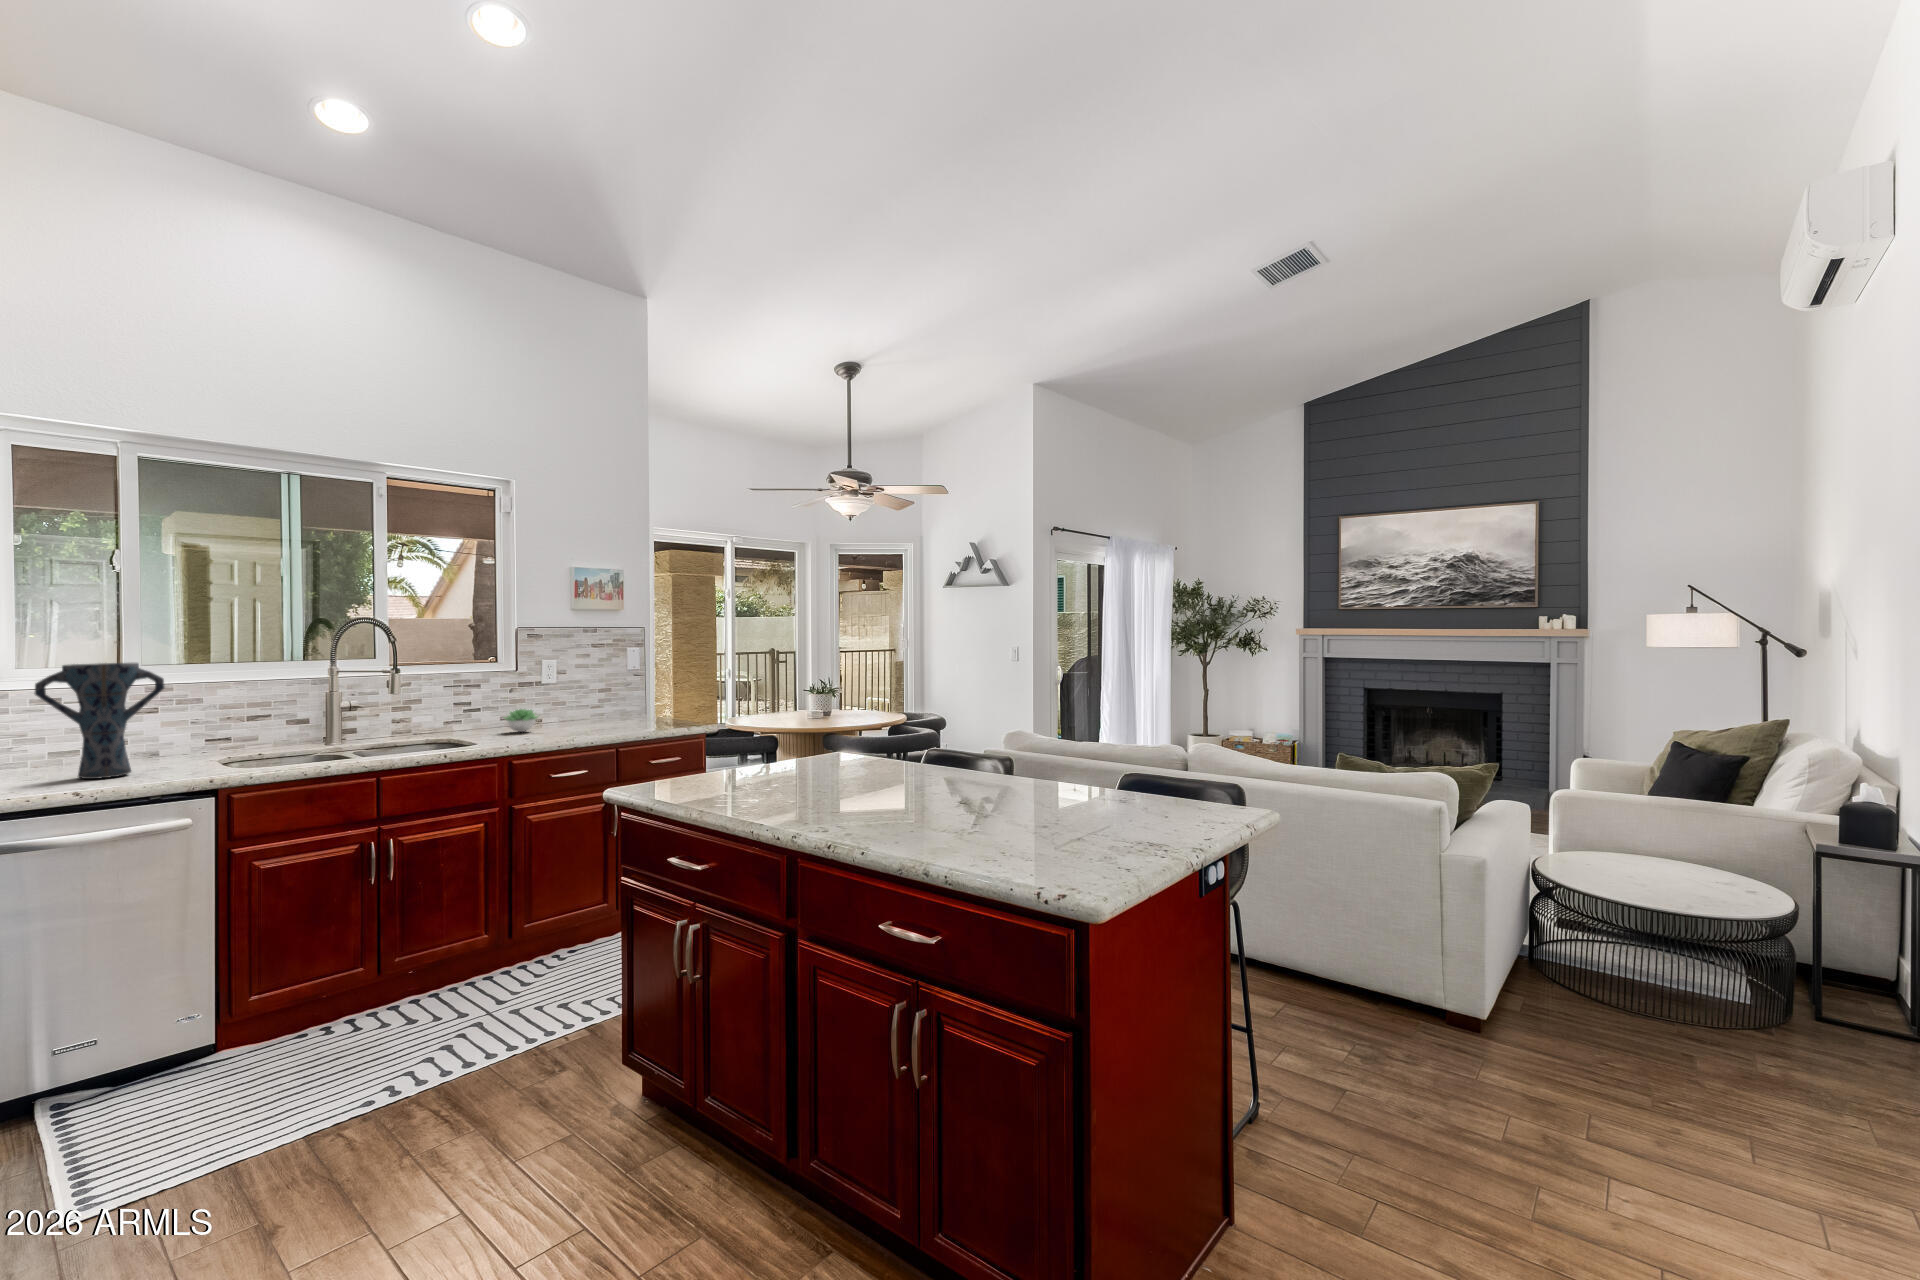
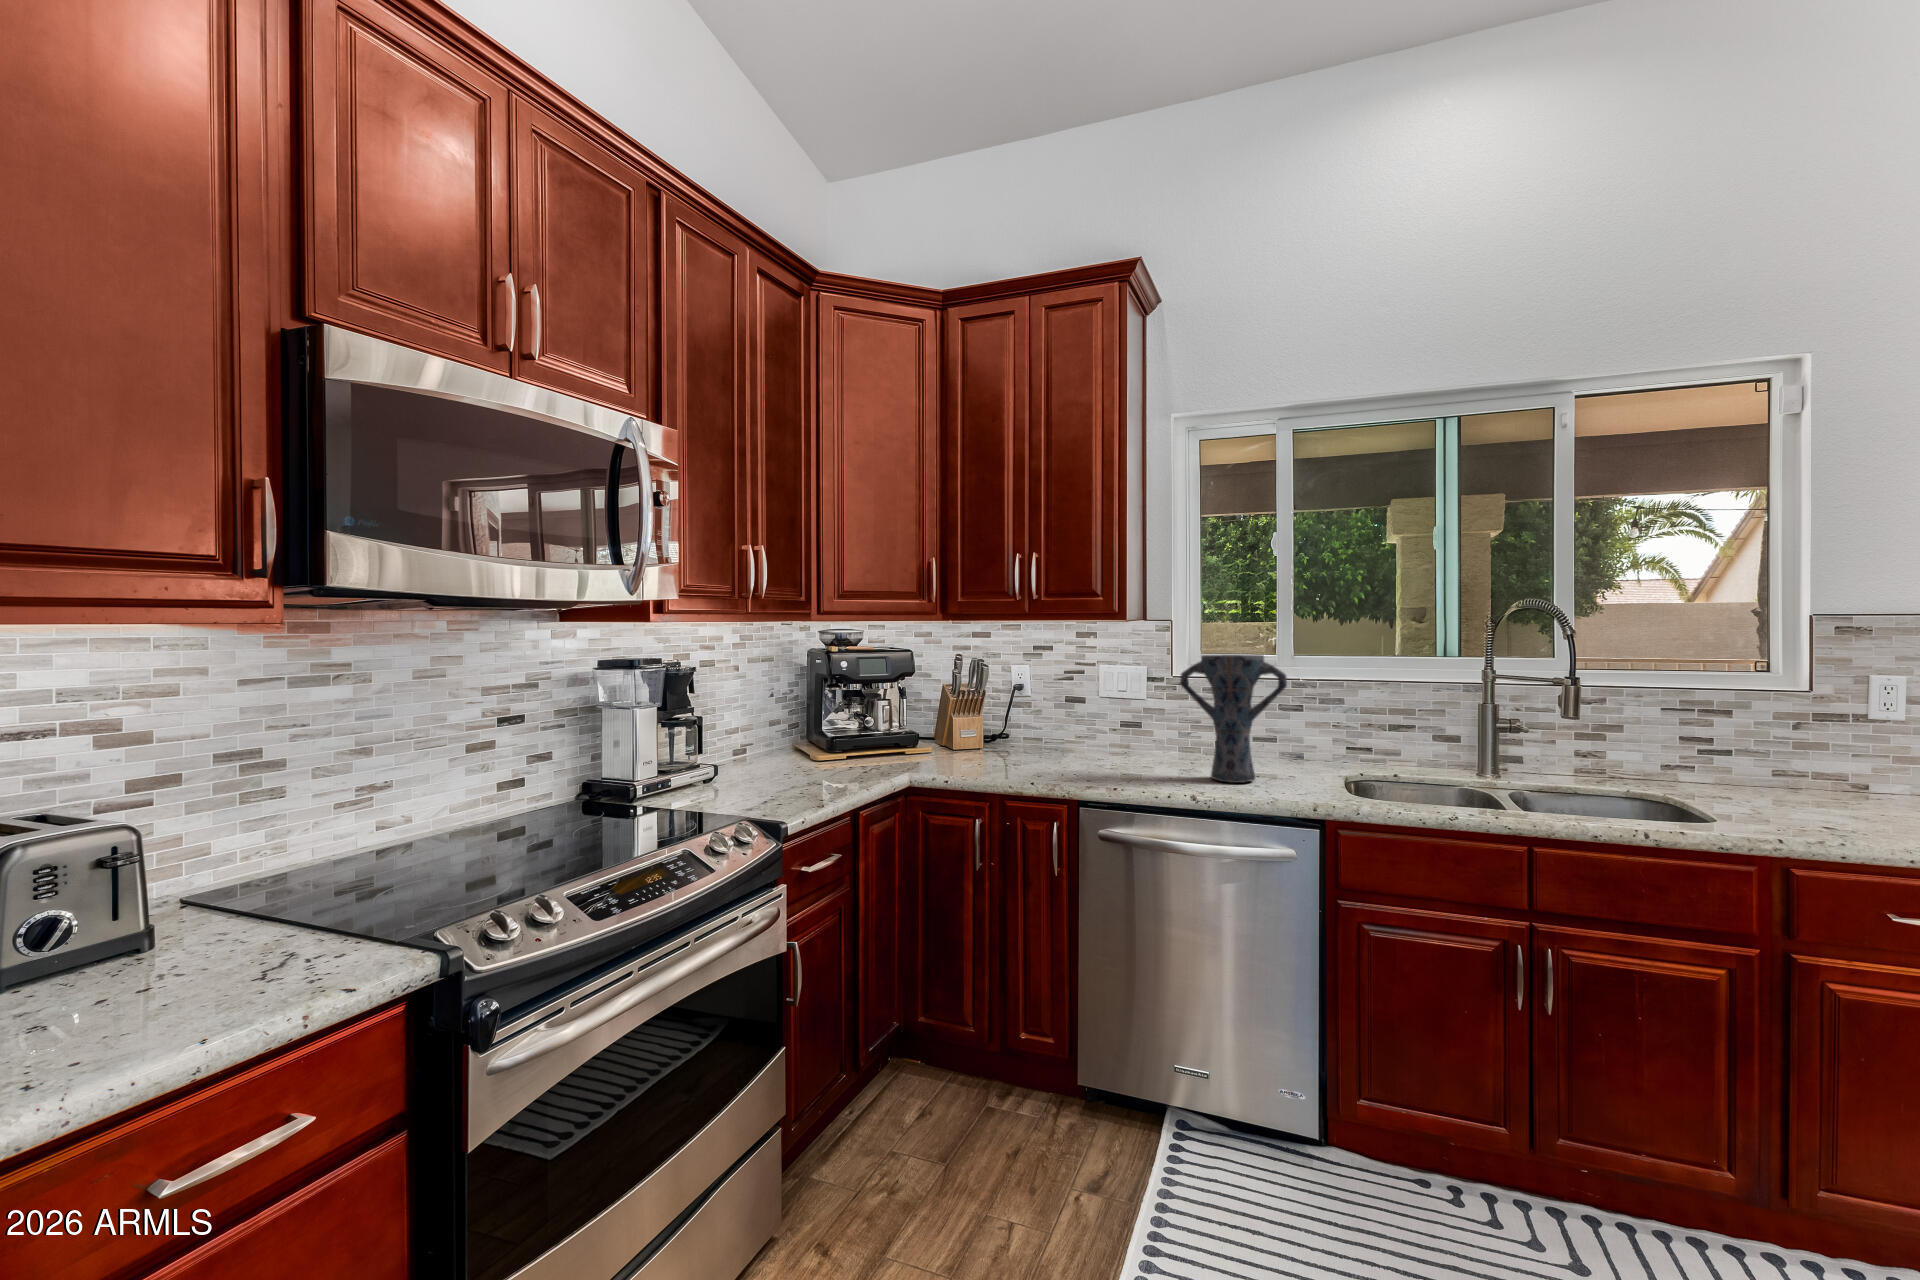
succulent plant: present [503,709,538,732] -> none [1774,762,1860,805]

